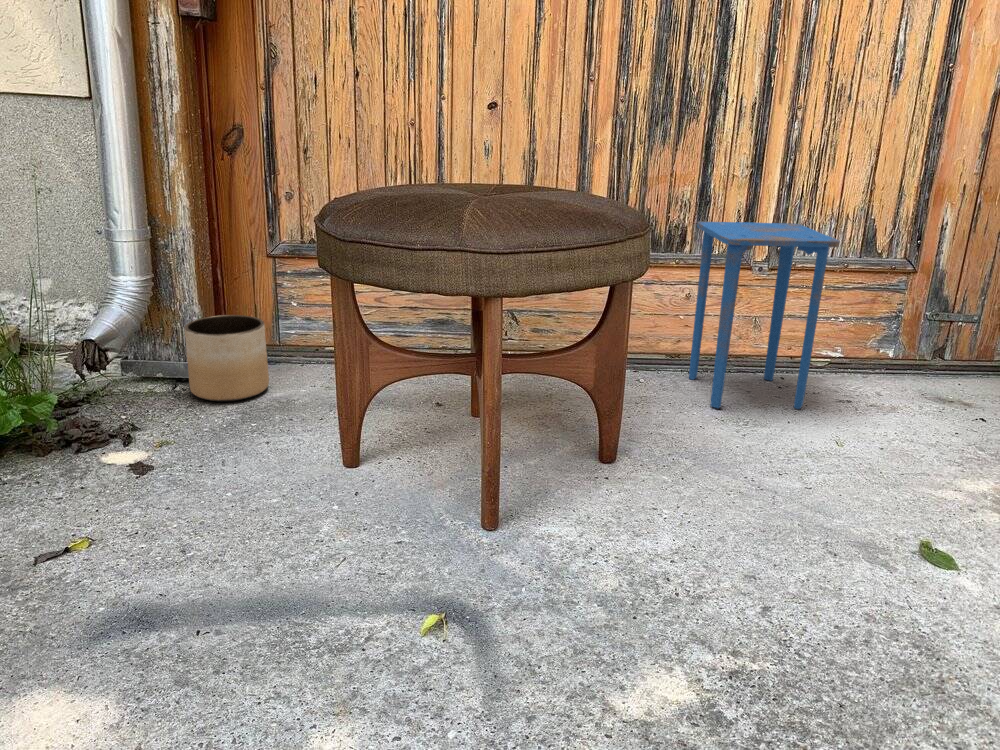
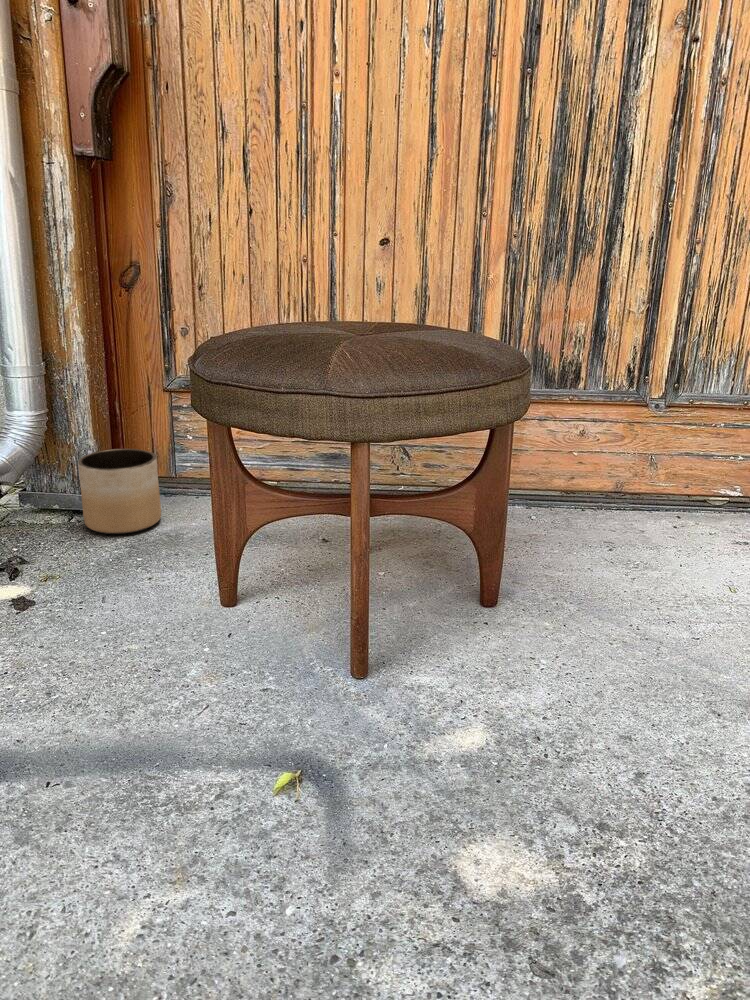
side table: present [689,221,840,409] -> none [581,358,737,551]

